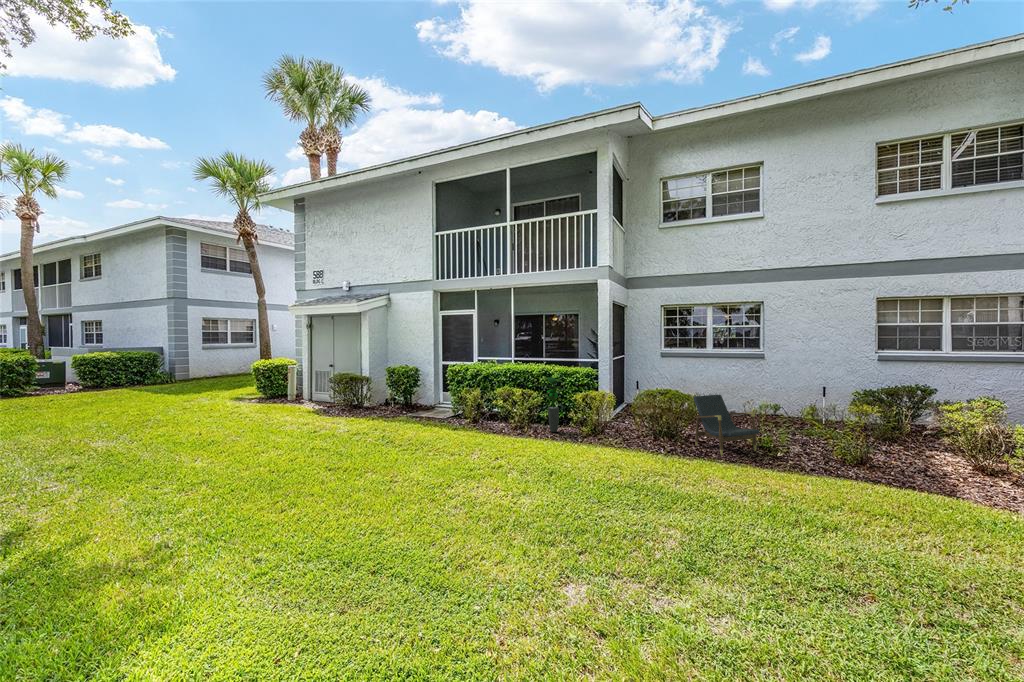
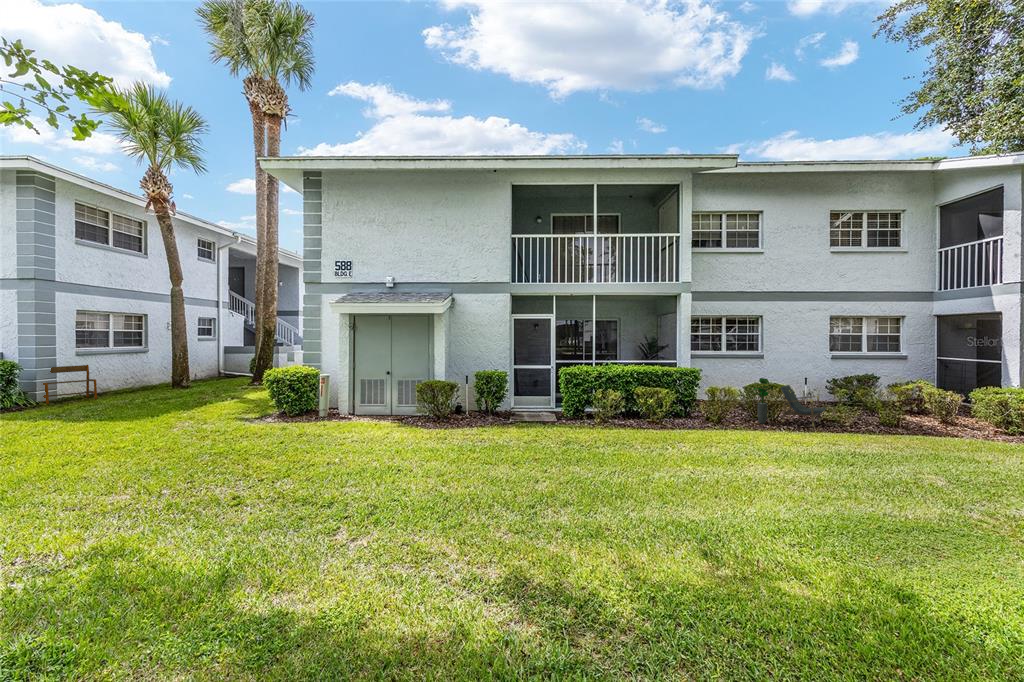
bench: none [175,357,209,383] -> present [43,365,97,404]
potted plant: present [546,378,564,432] -> present [754,378,773,424]

